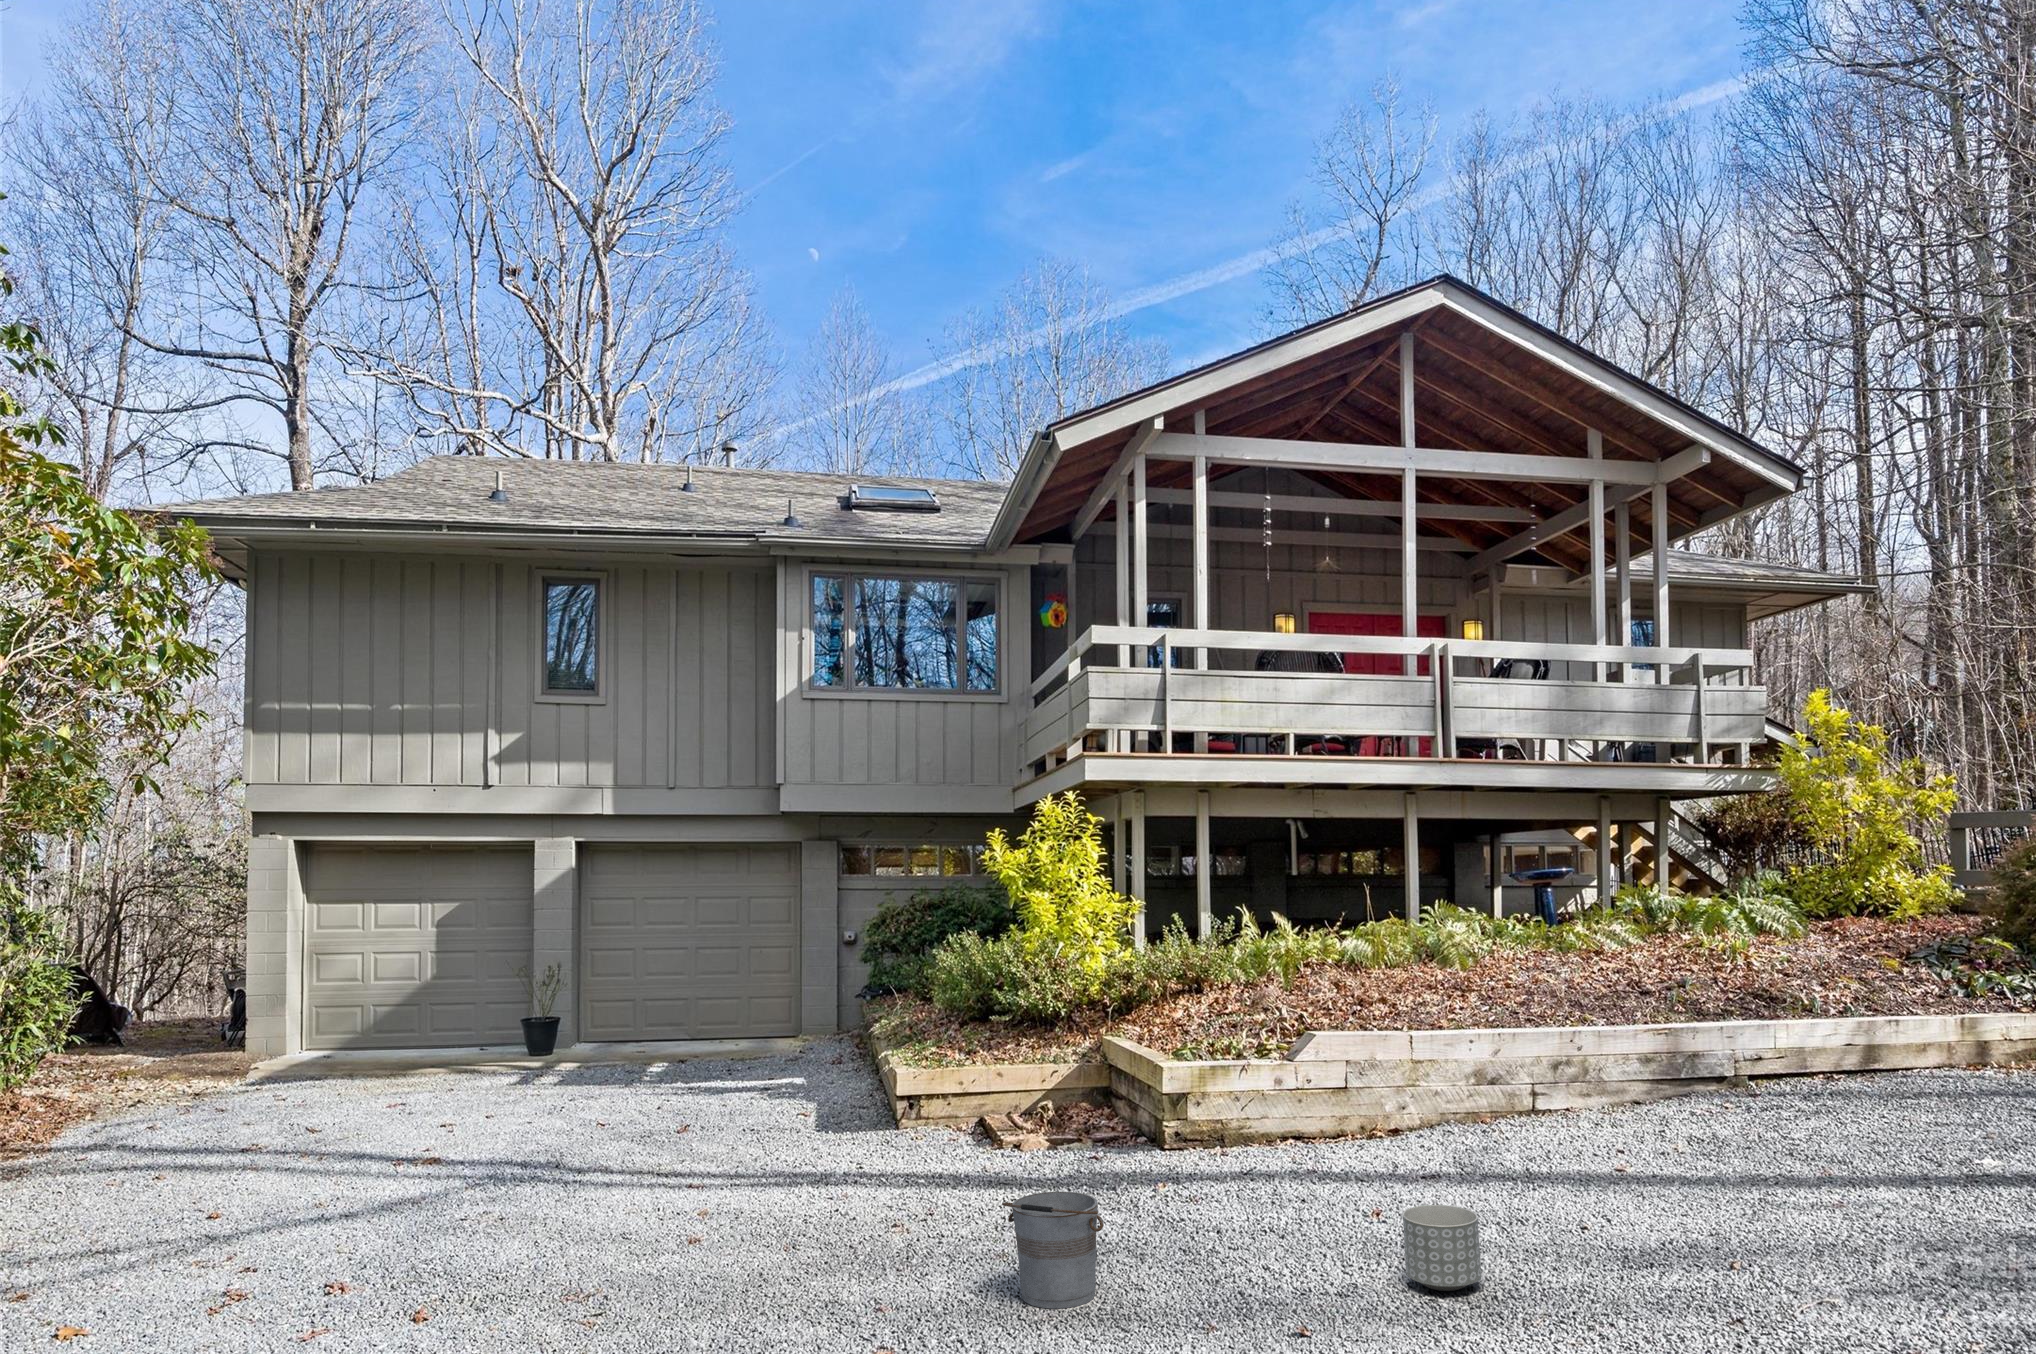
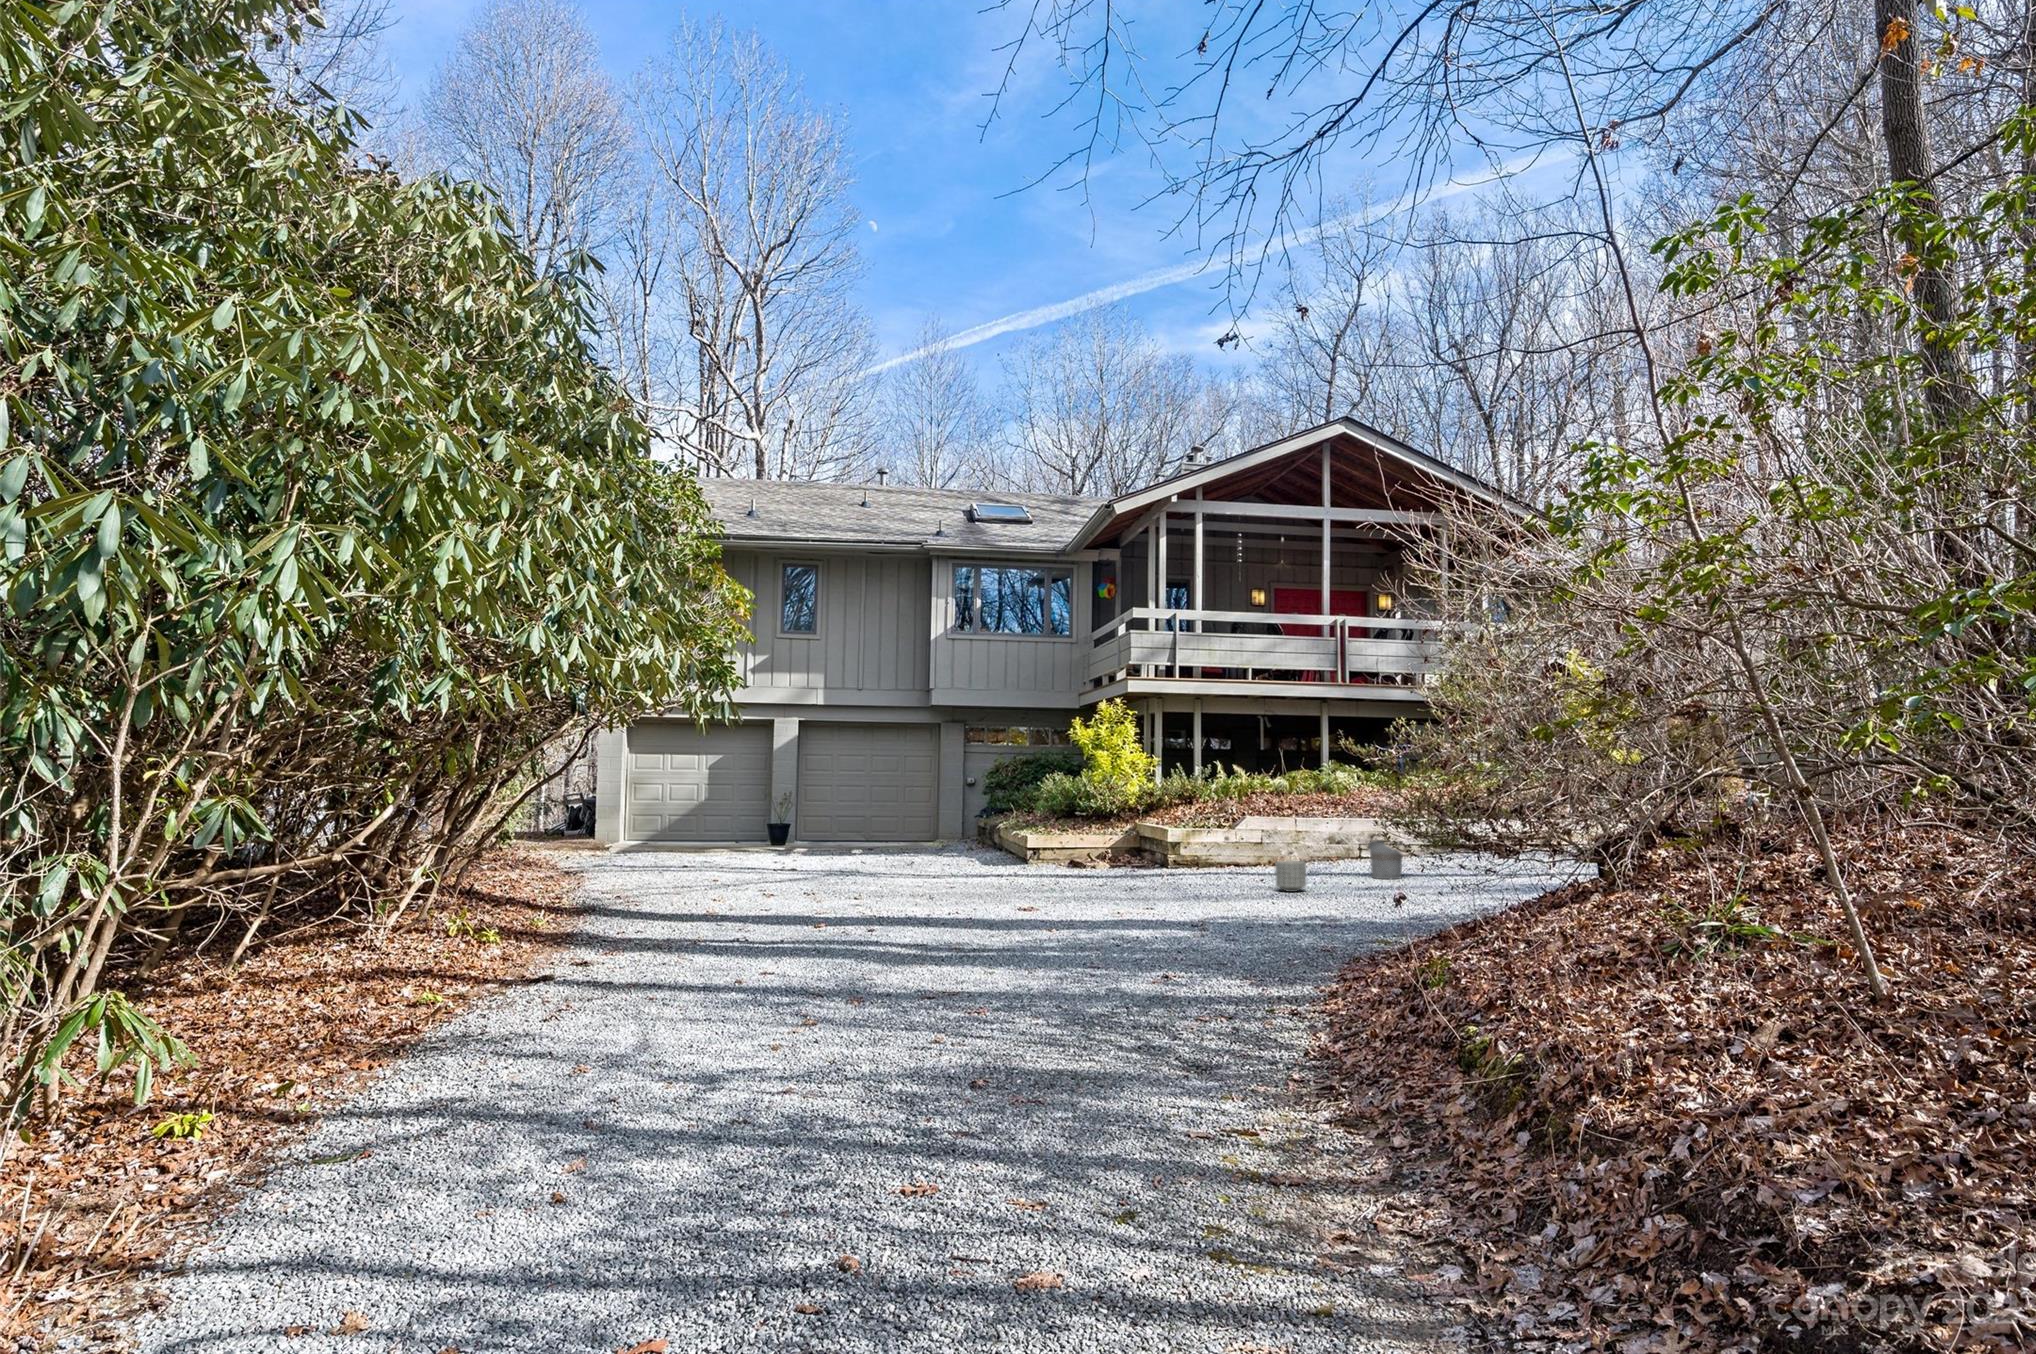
bucket: present [1002,1191,1104,1309] -> present [1367,840,1404,879]

